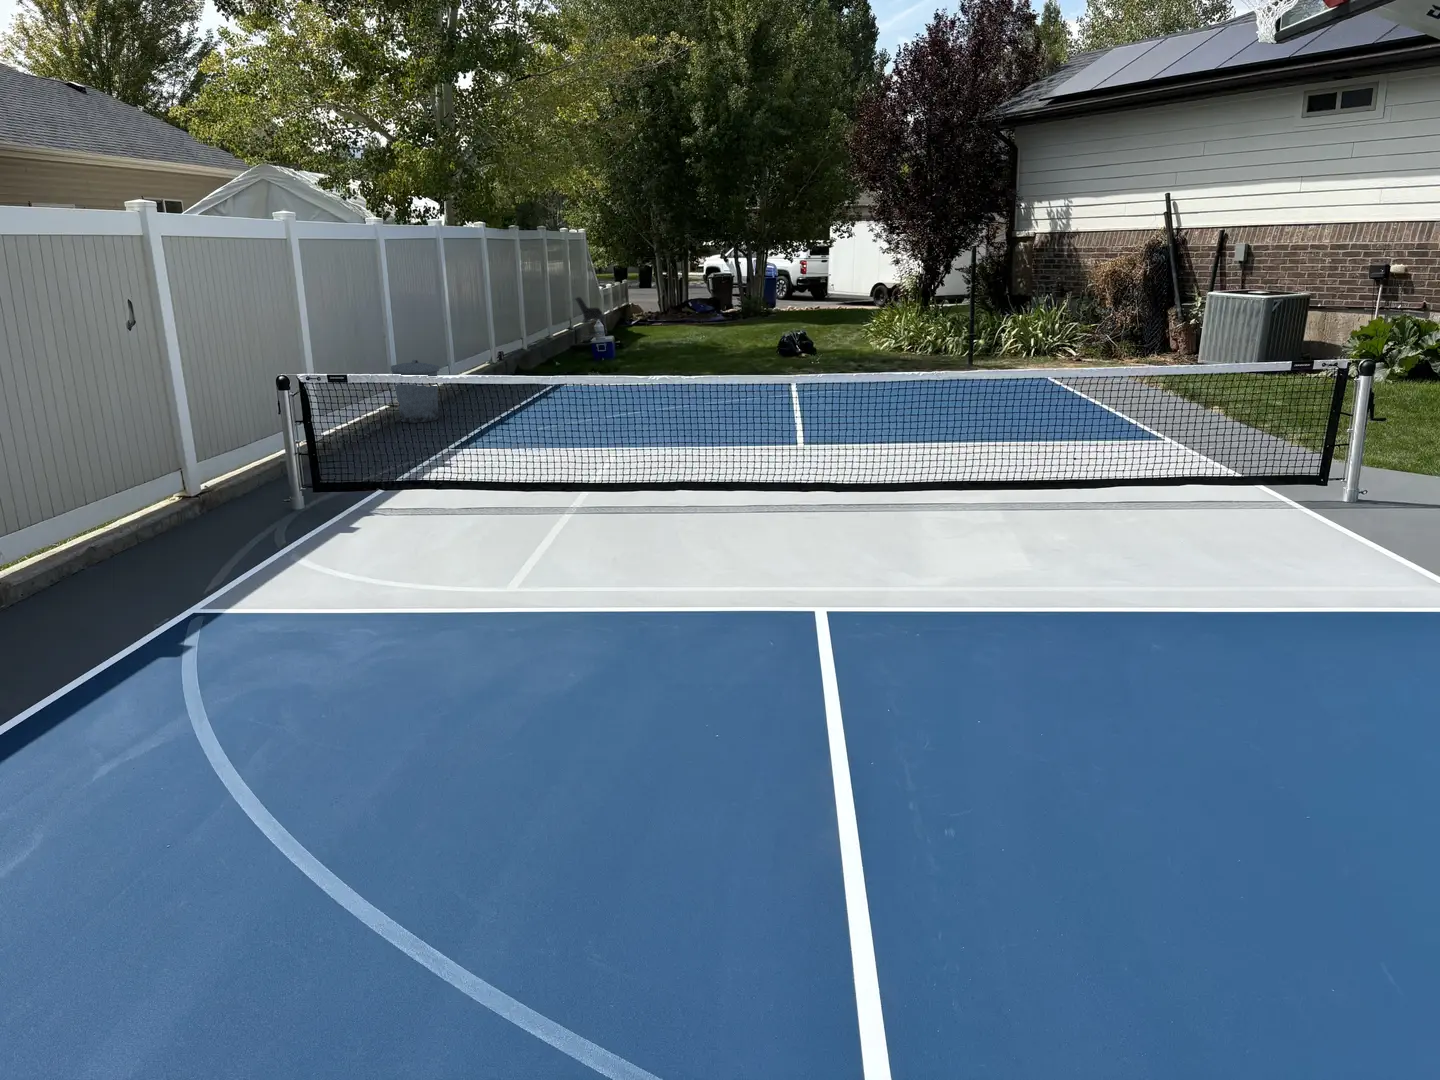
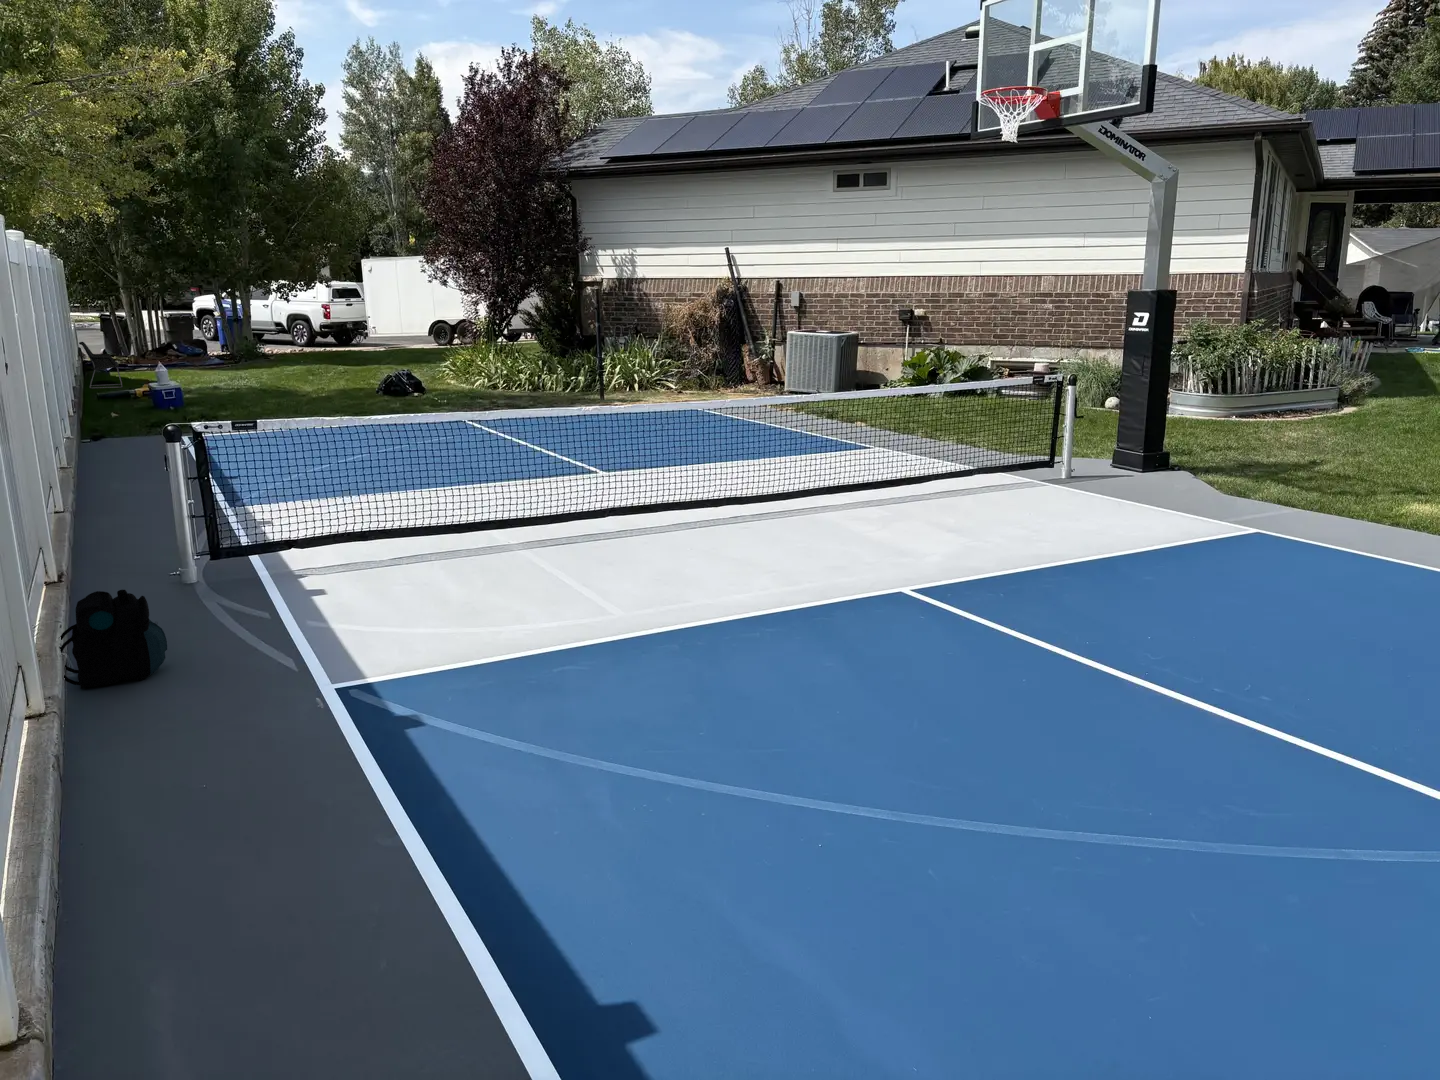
trash can: present [391,360,439,423] -> none [67,416,132,492]
backpack: none [61,501,151,577] -> present [60,590,167,689]

